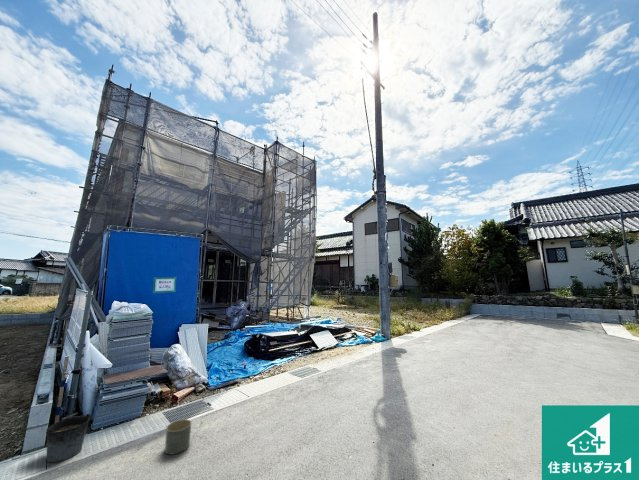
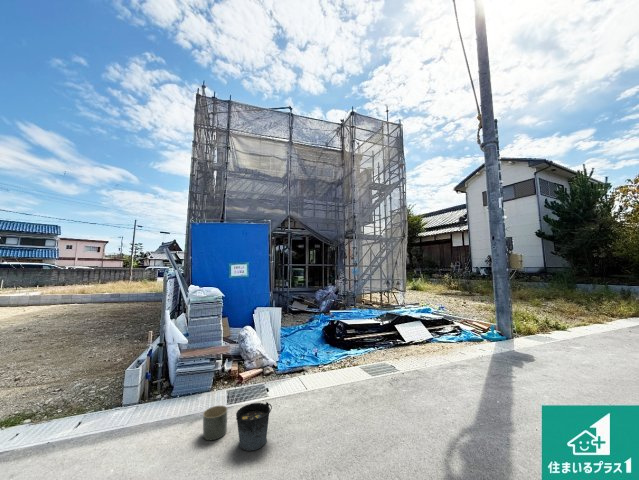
bucket: present [46,414,92,462] -> present [236,402,272,451]

